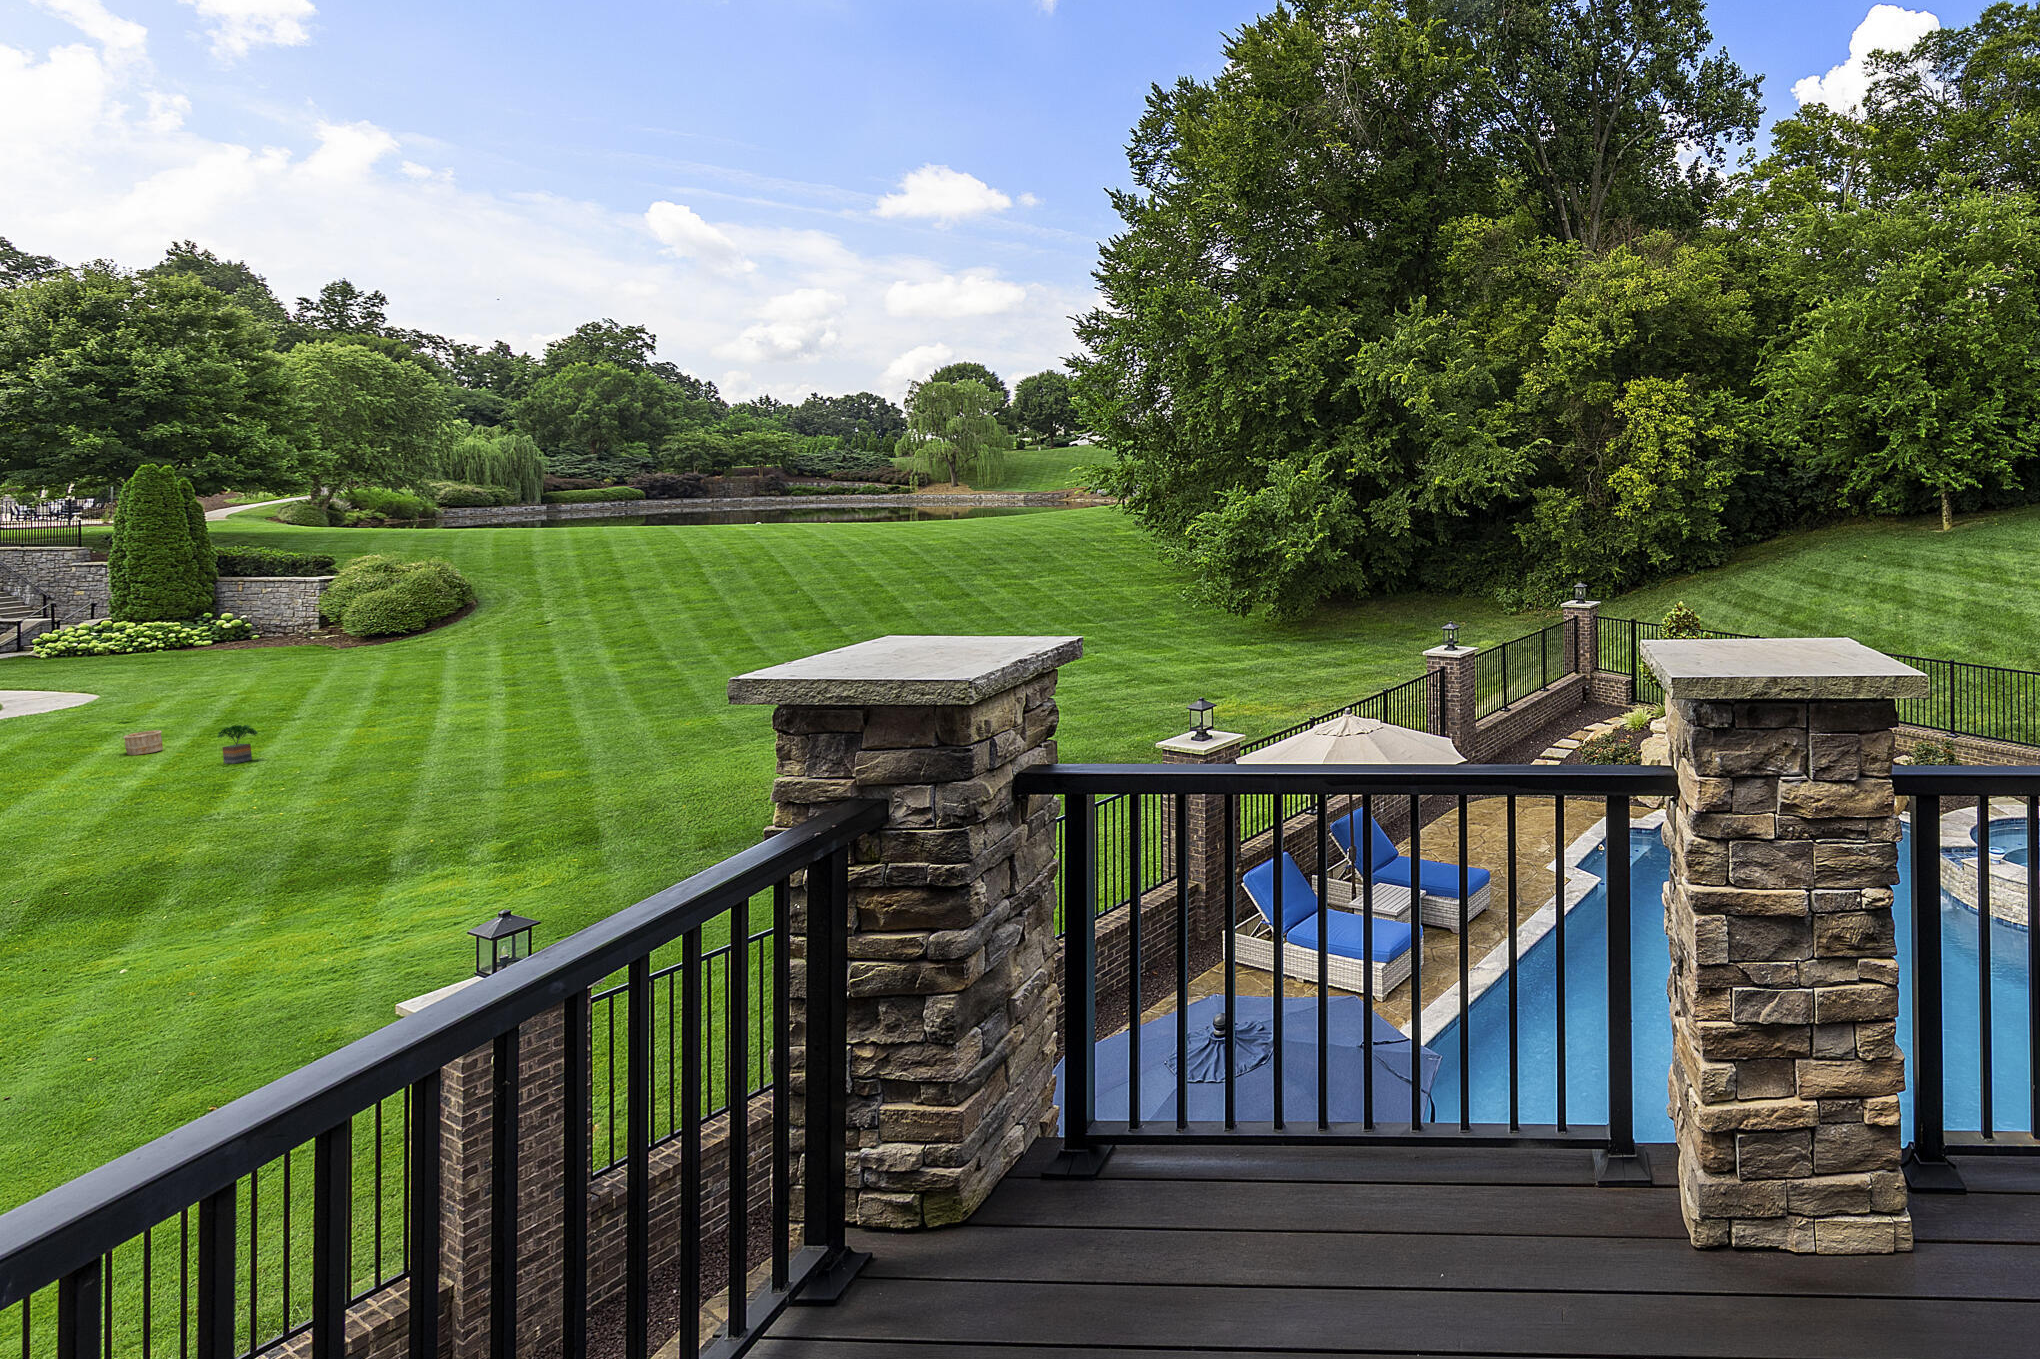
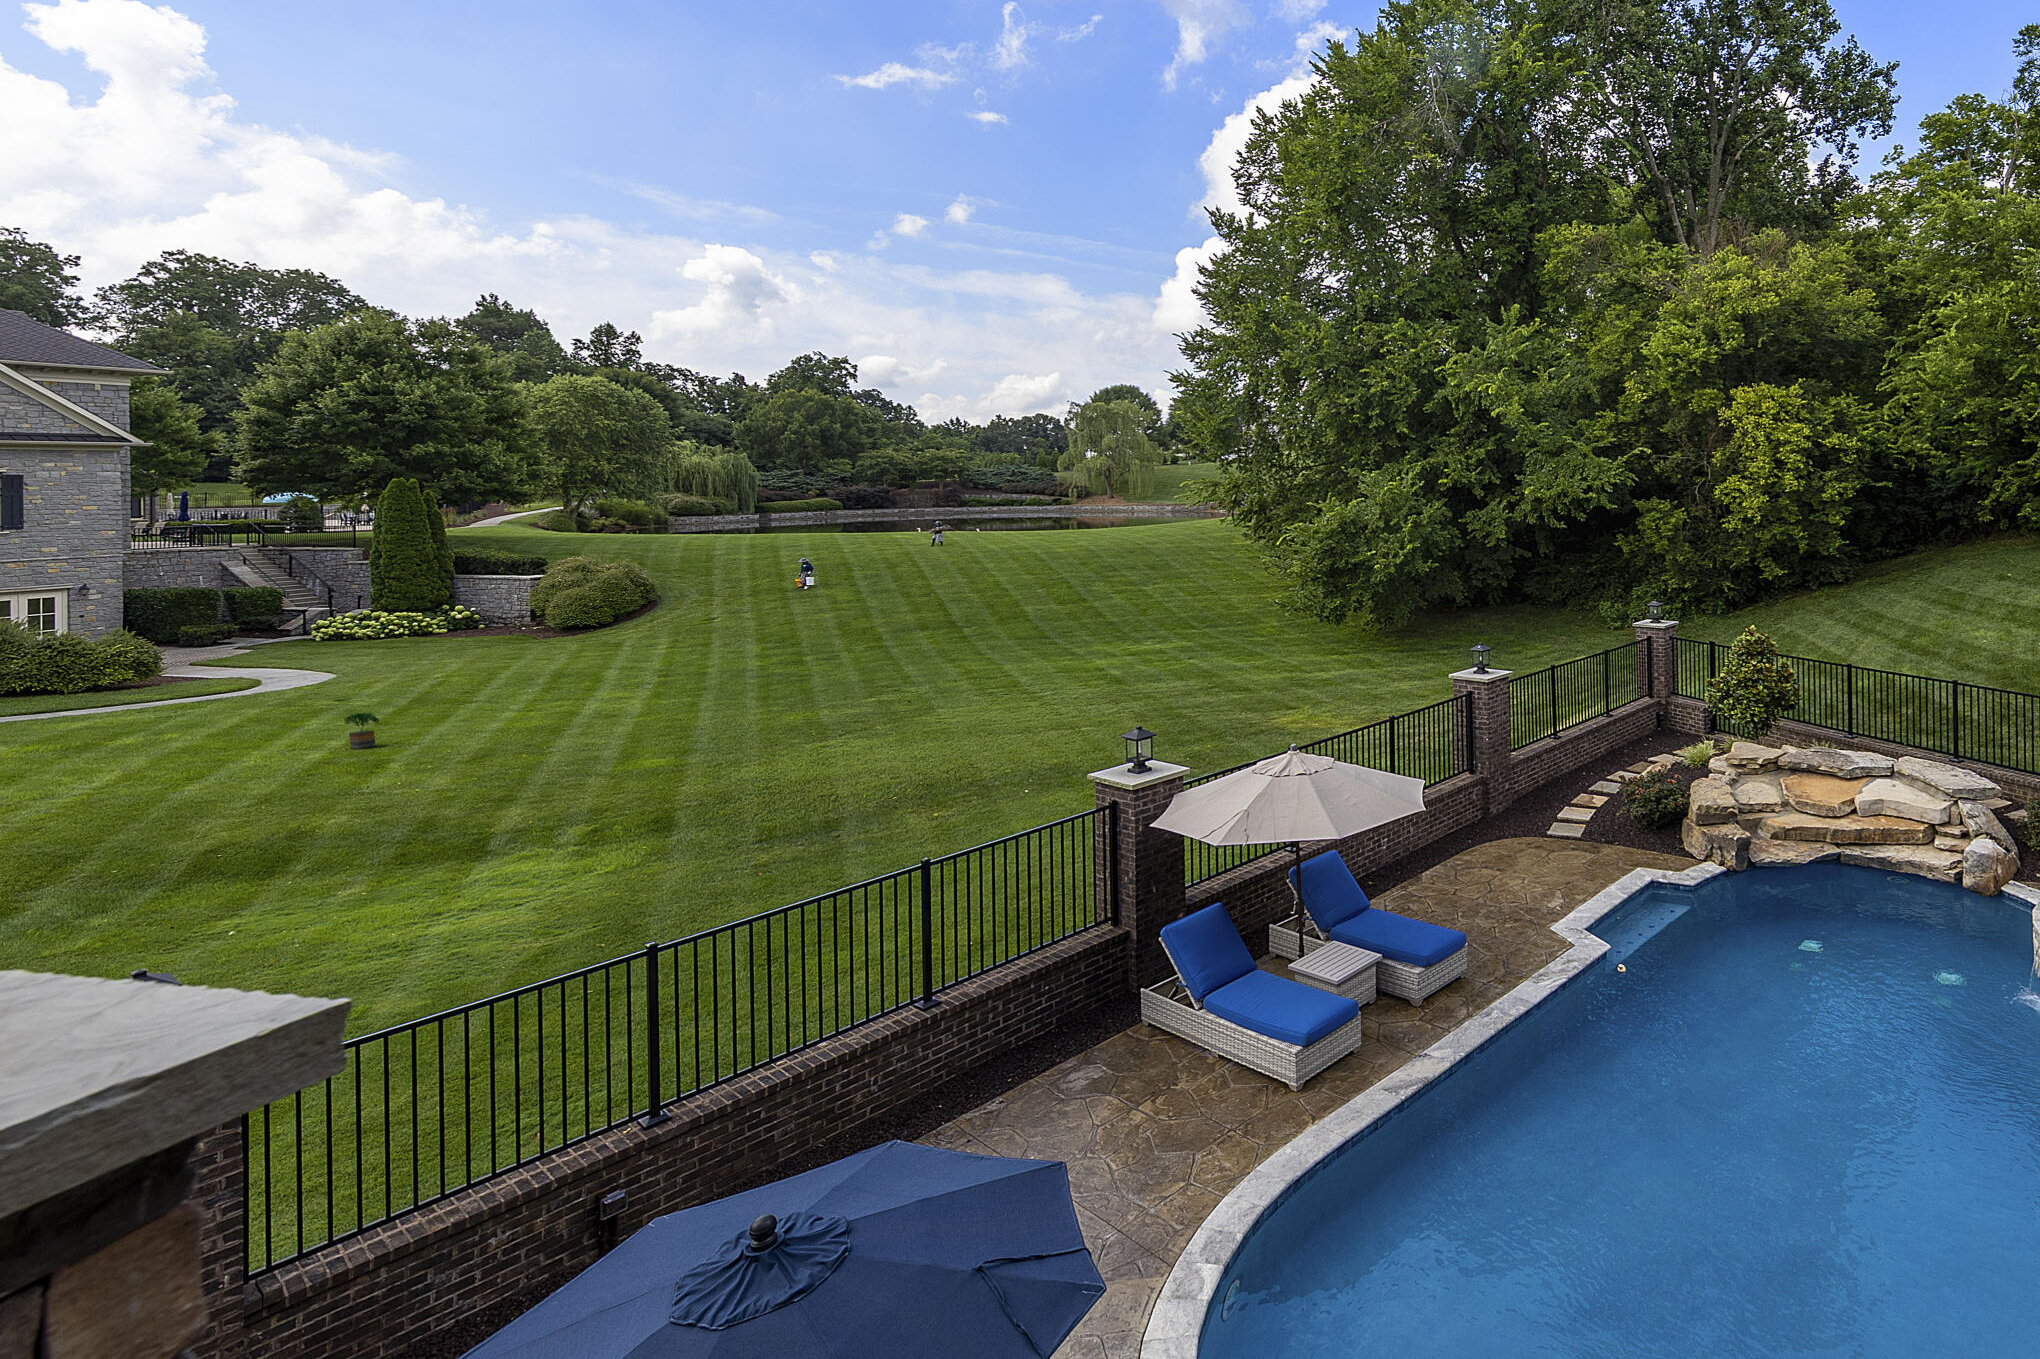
wooden bucket: present [123,730,163,755] -> none [277,715,314,737]

